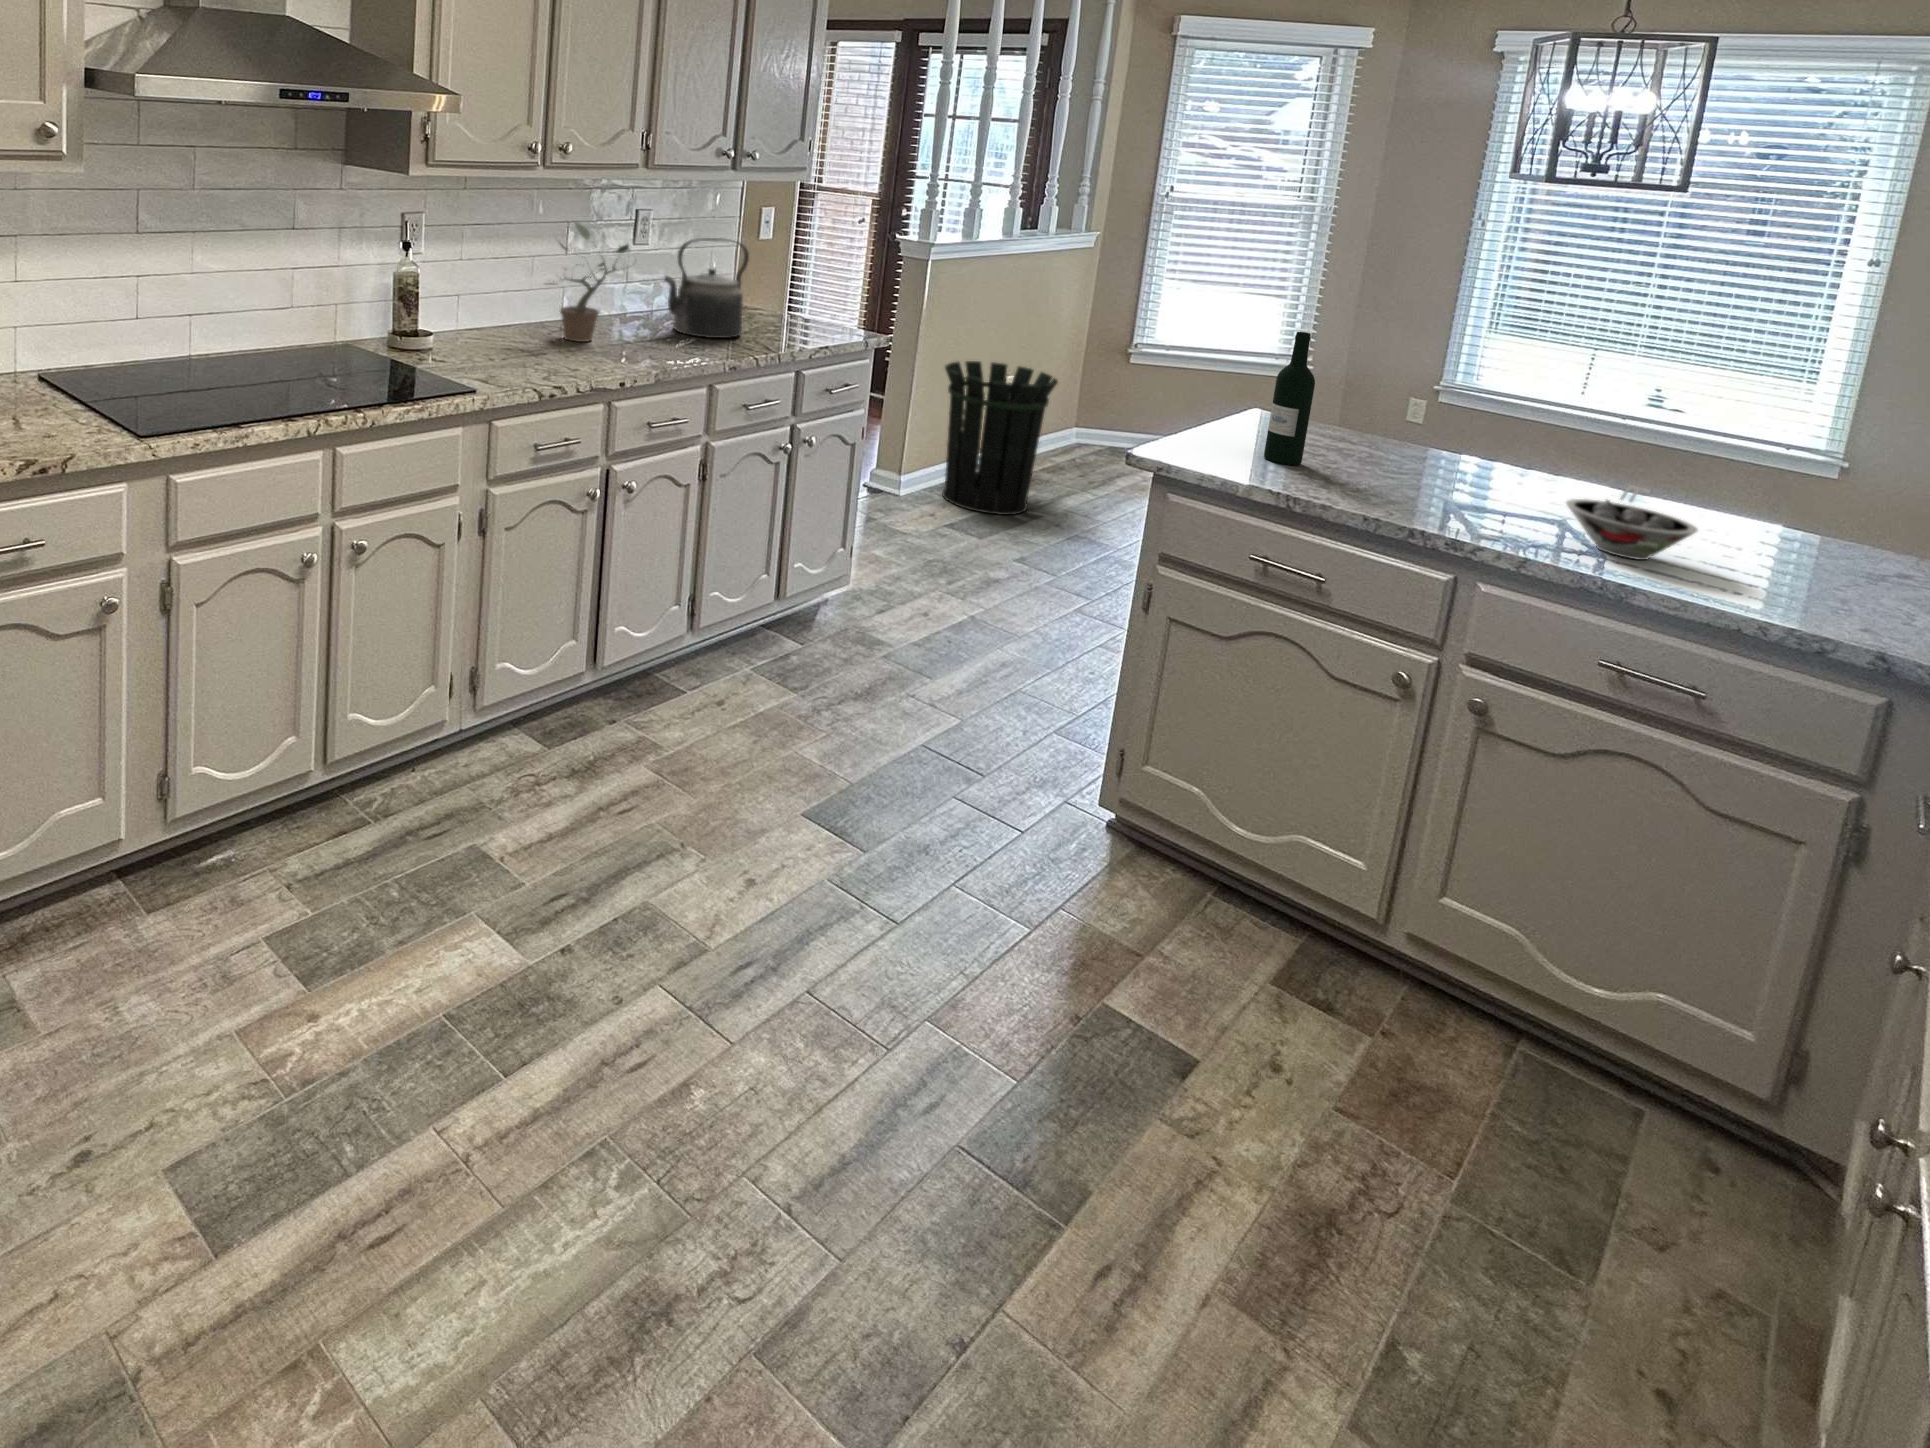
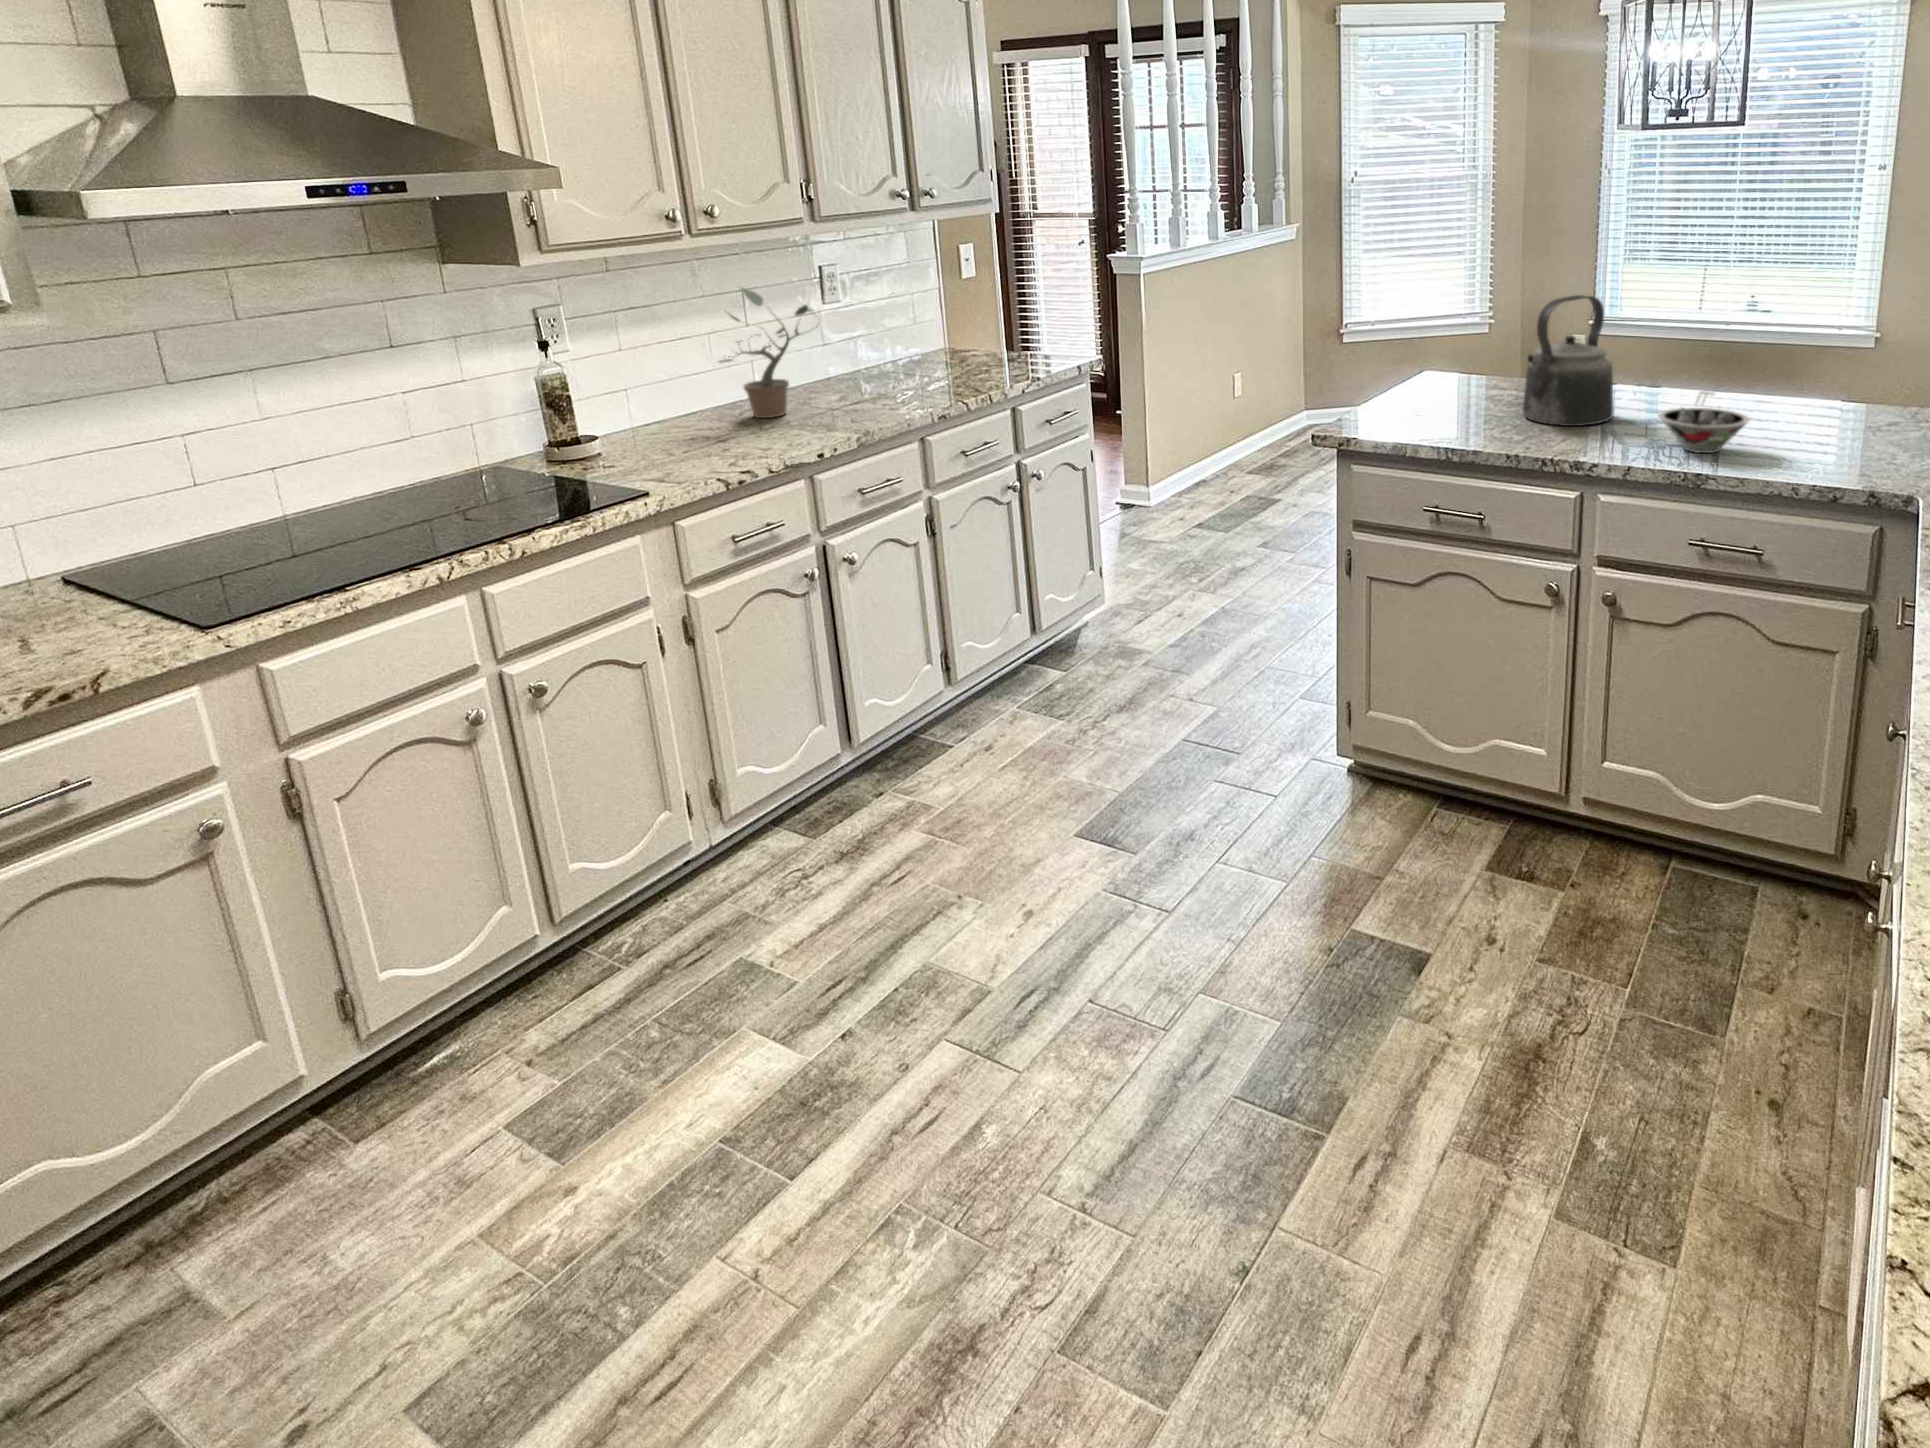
kettle: present [665,238,749,338] -> present [1523,295,1614,426]
wine bottle: present [1264,332,1315,465] -> none [1433,298,1465,421]
waste bin: present [942,361,1058,515] -> none [1176,364,1281,510]

